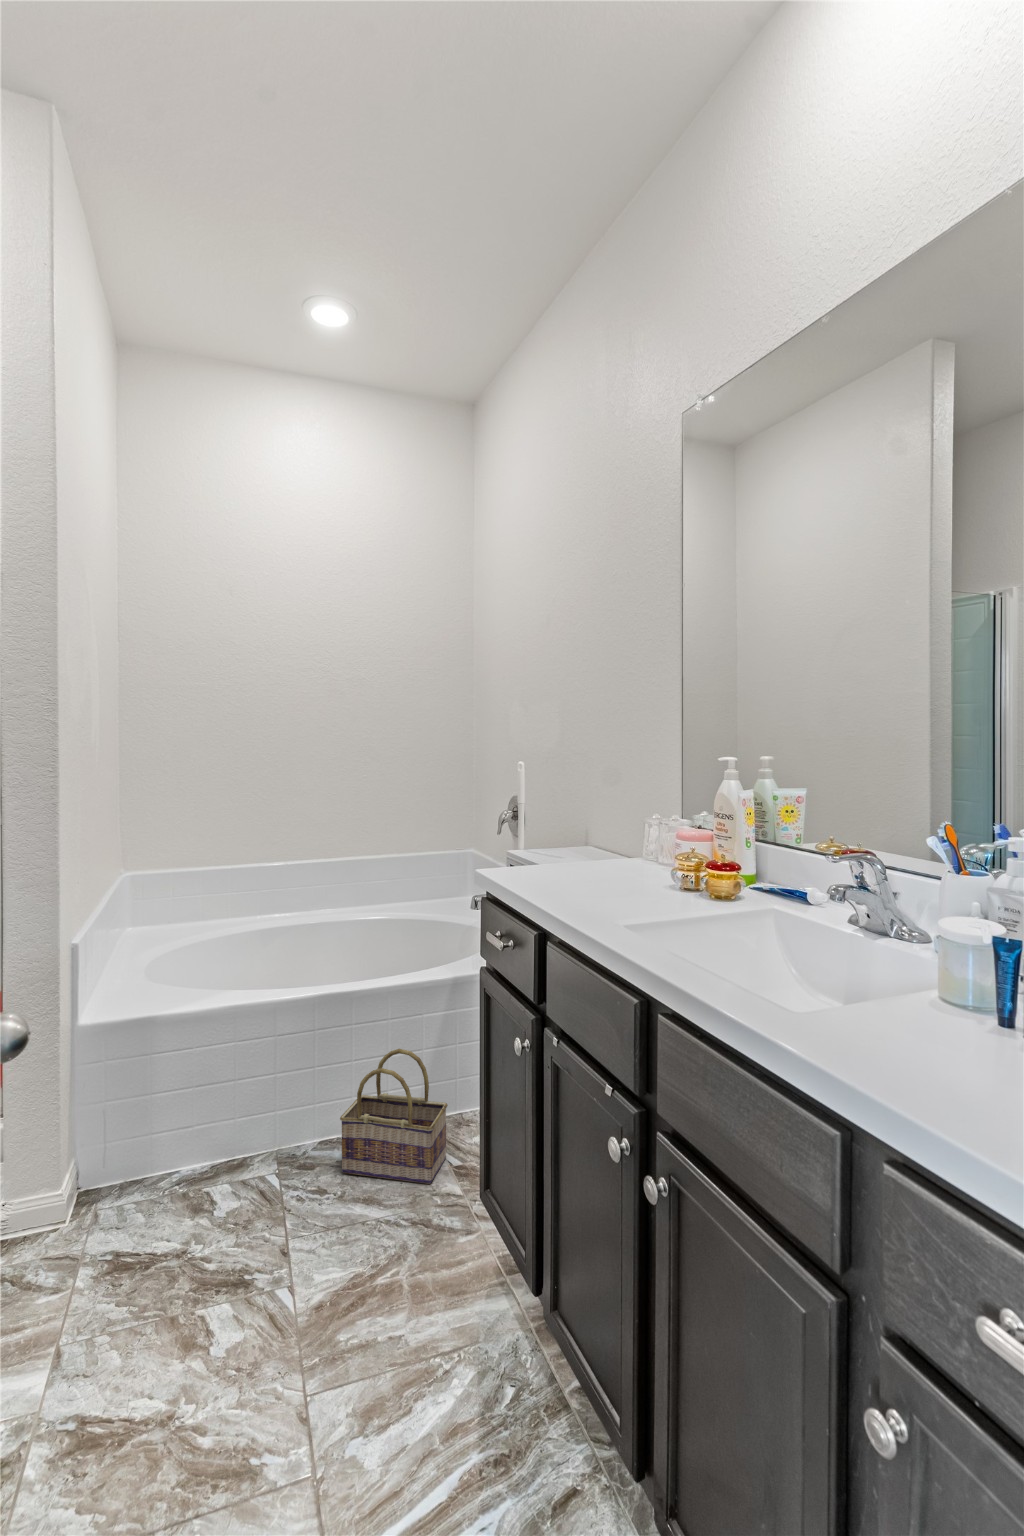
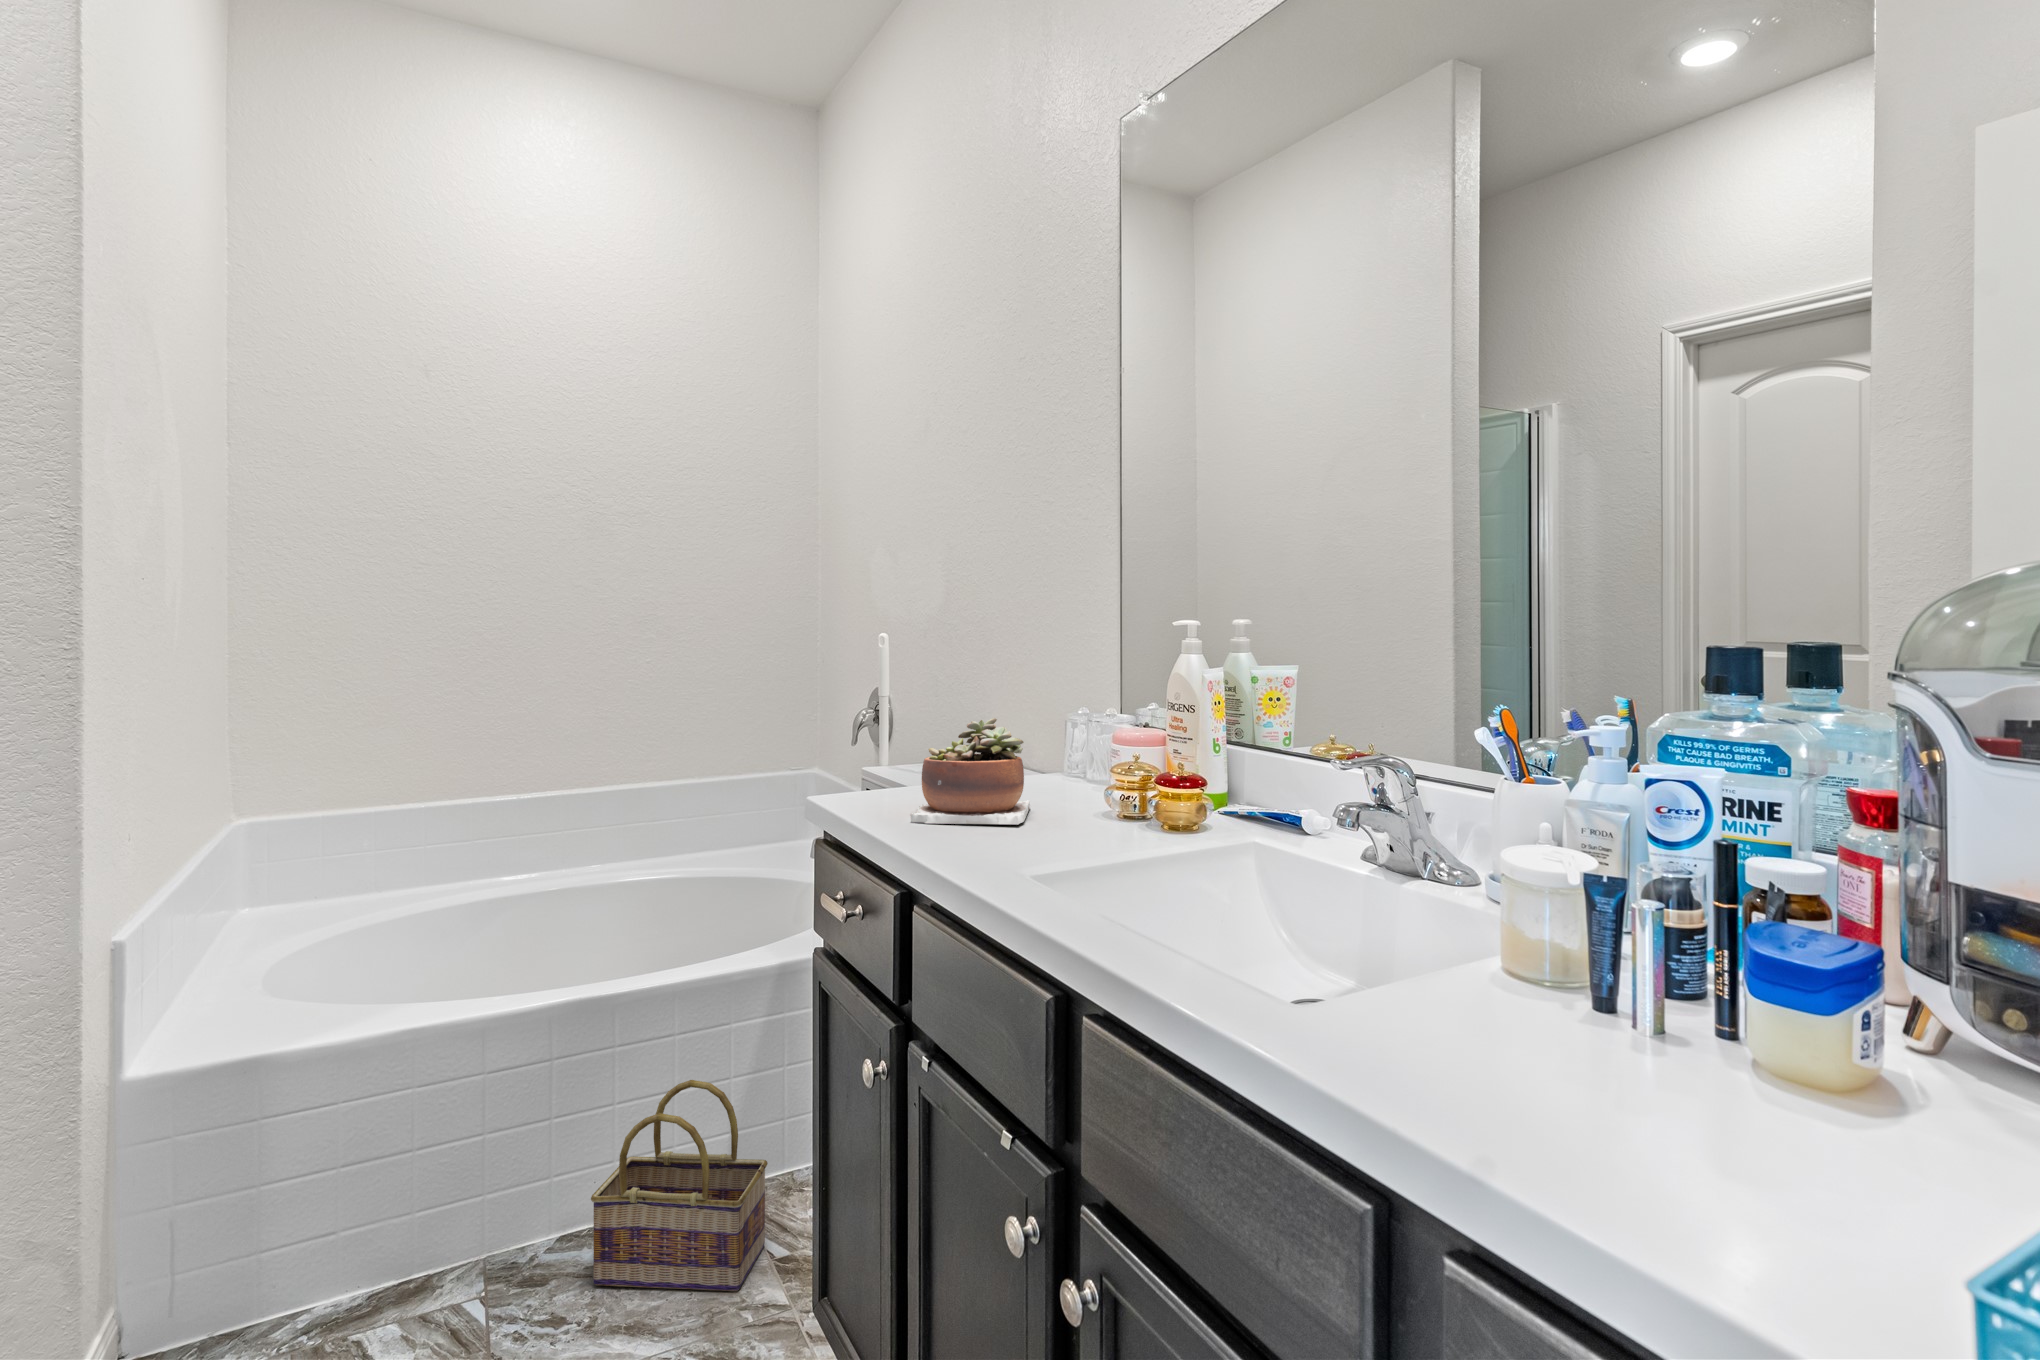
succulent plant: none [544,821,622,892] -> present [911,718,1030,824]

